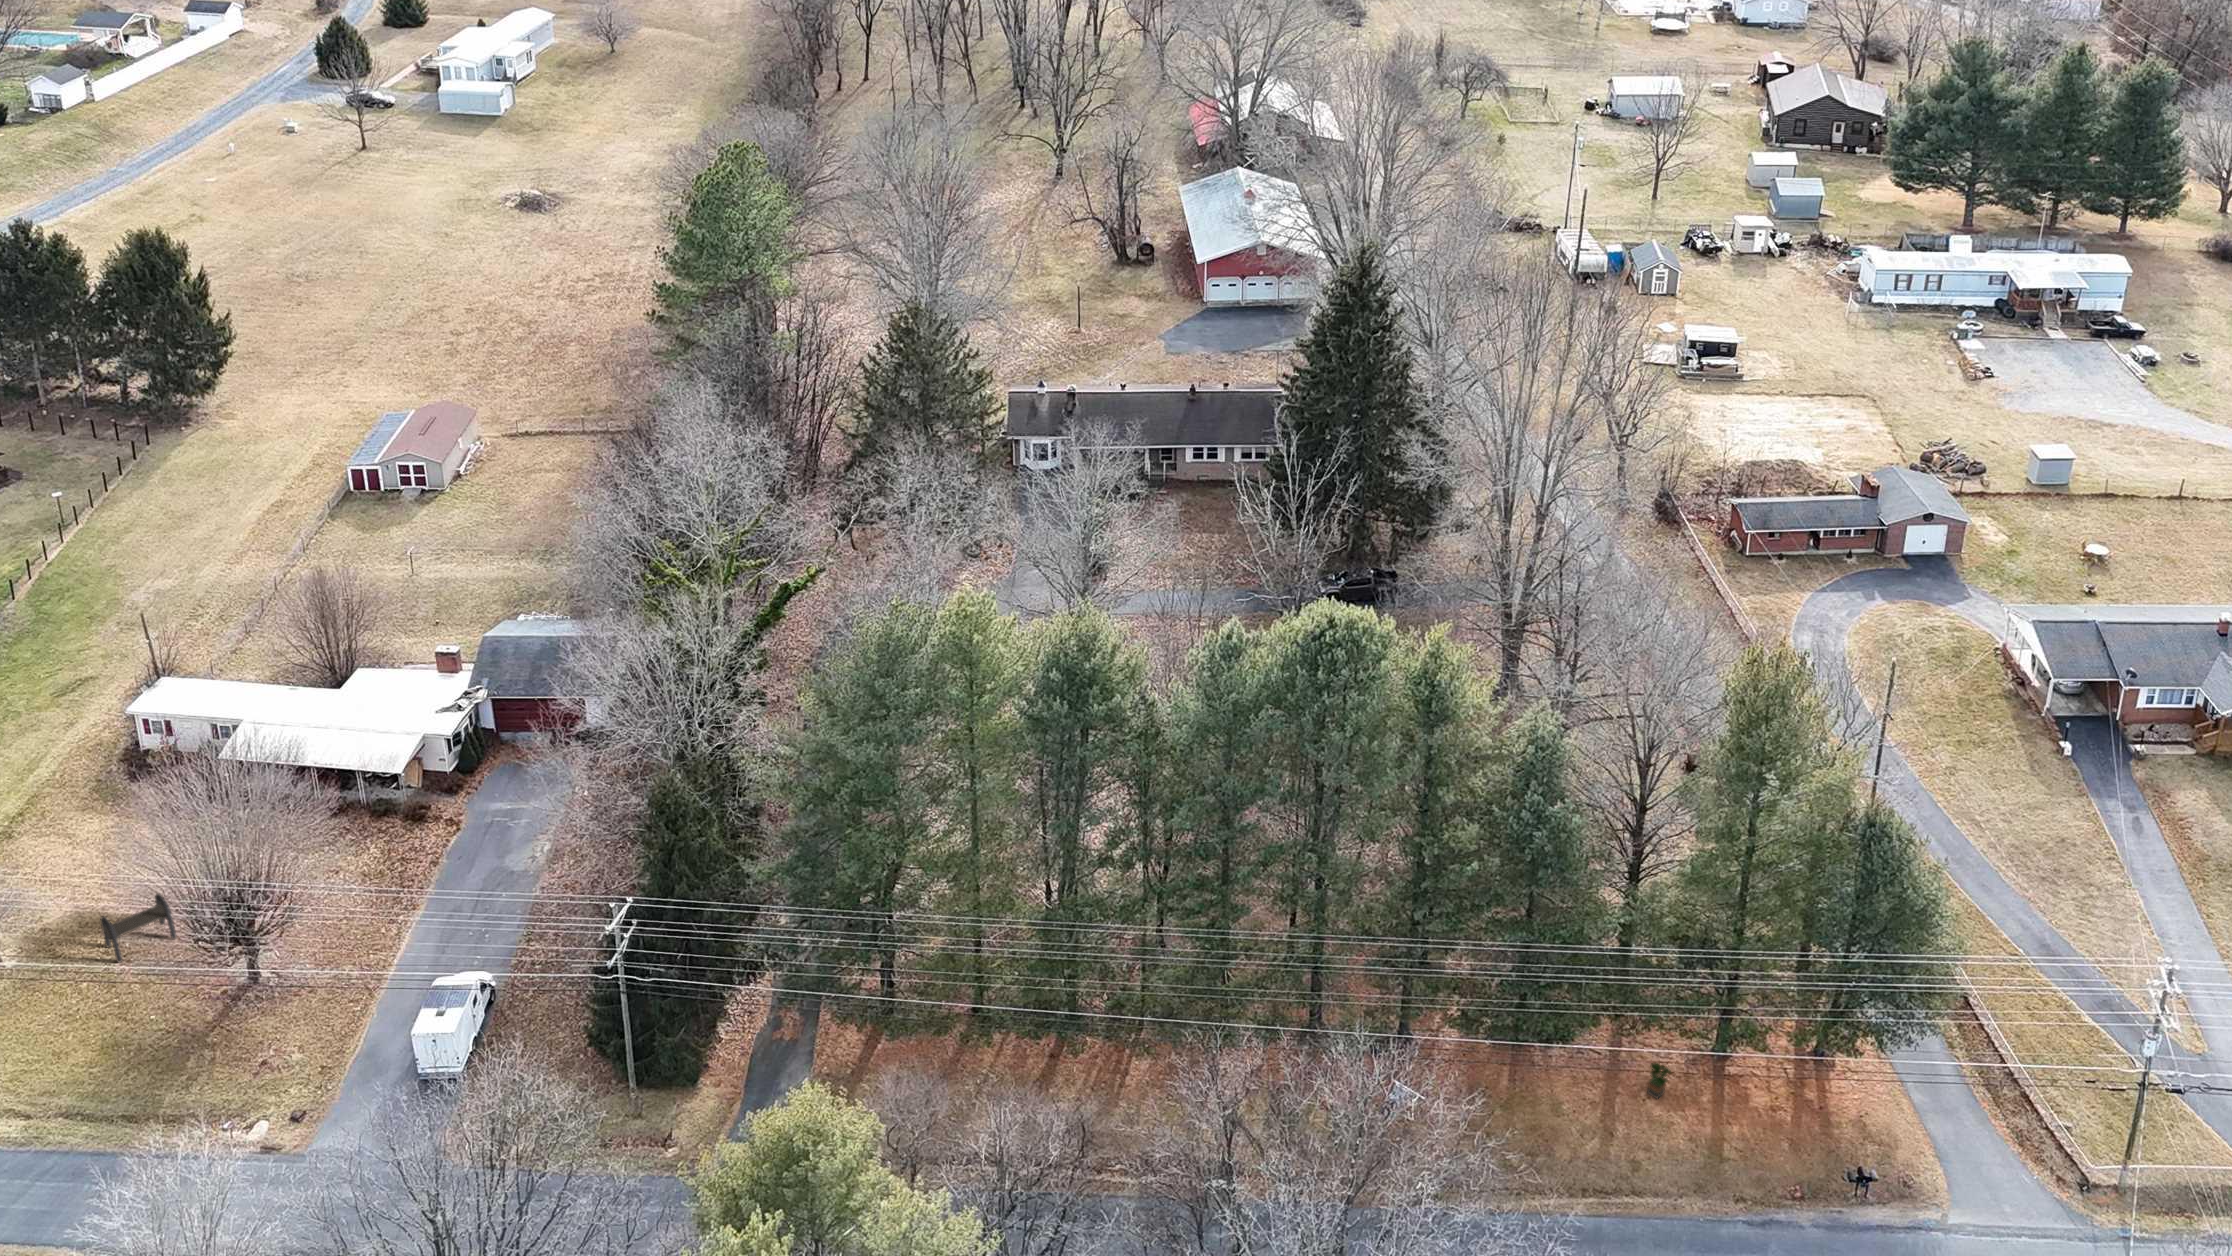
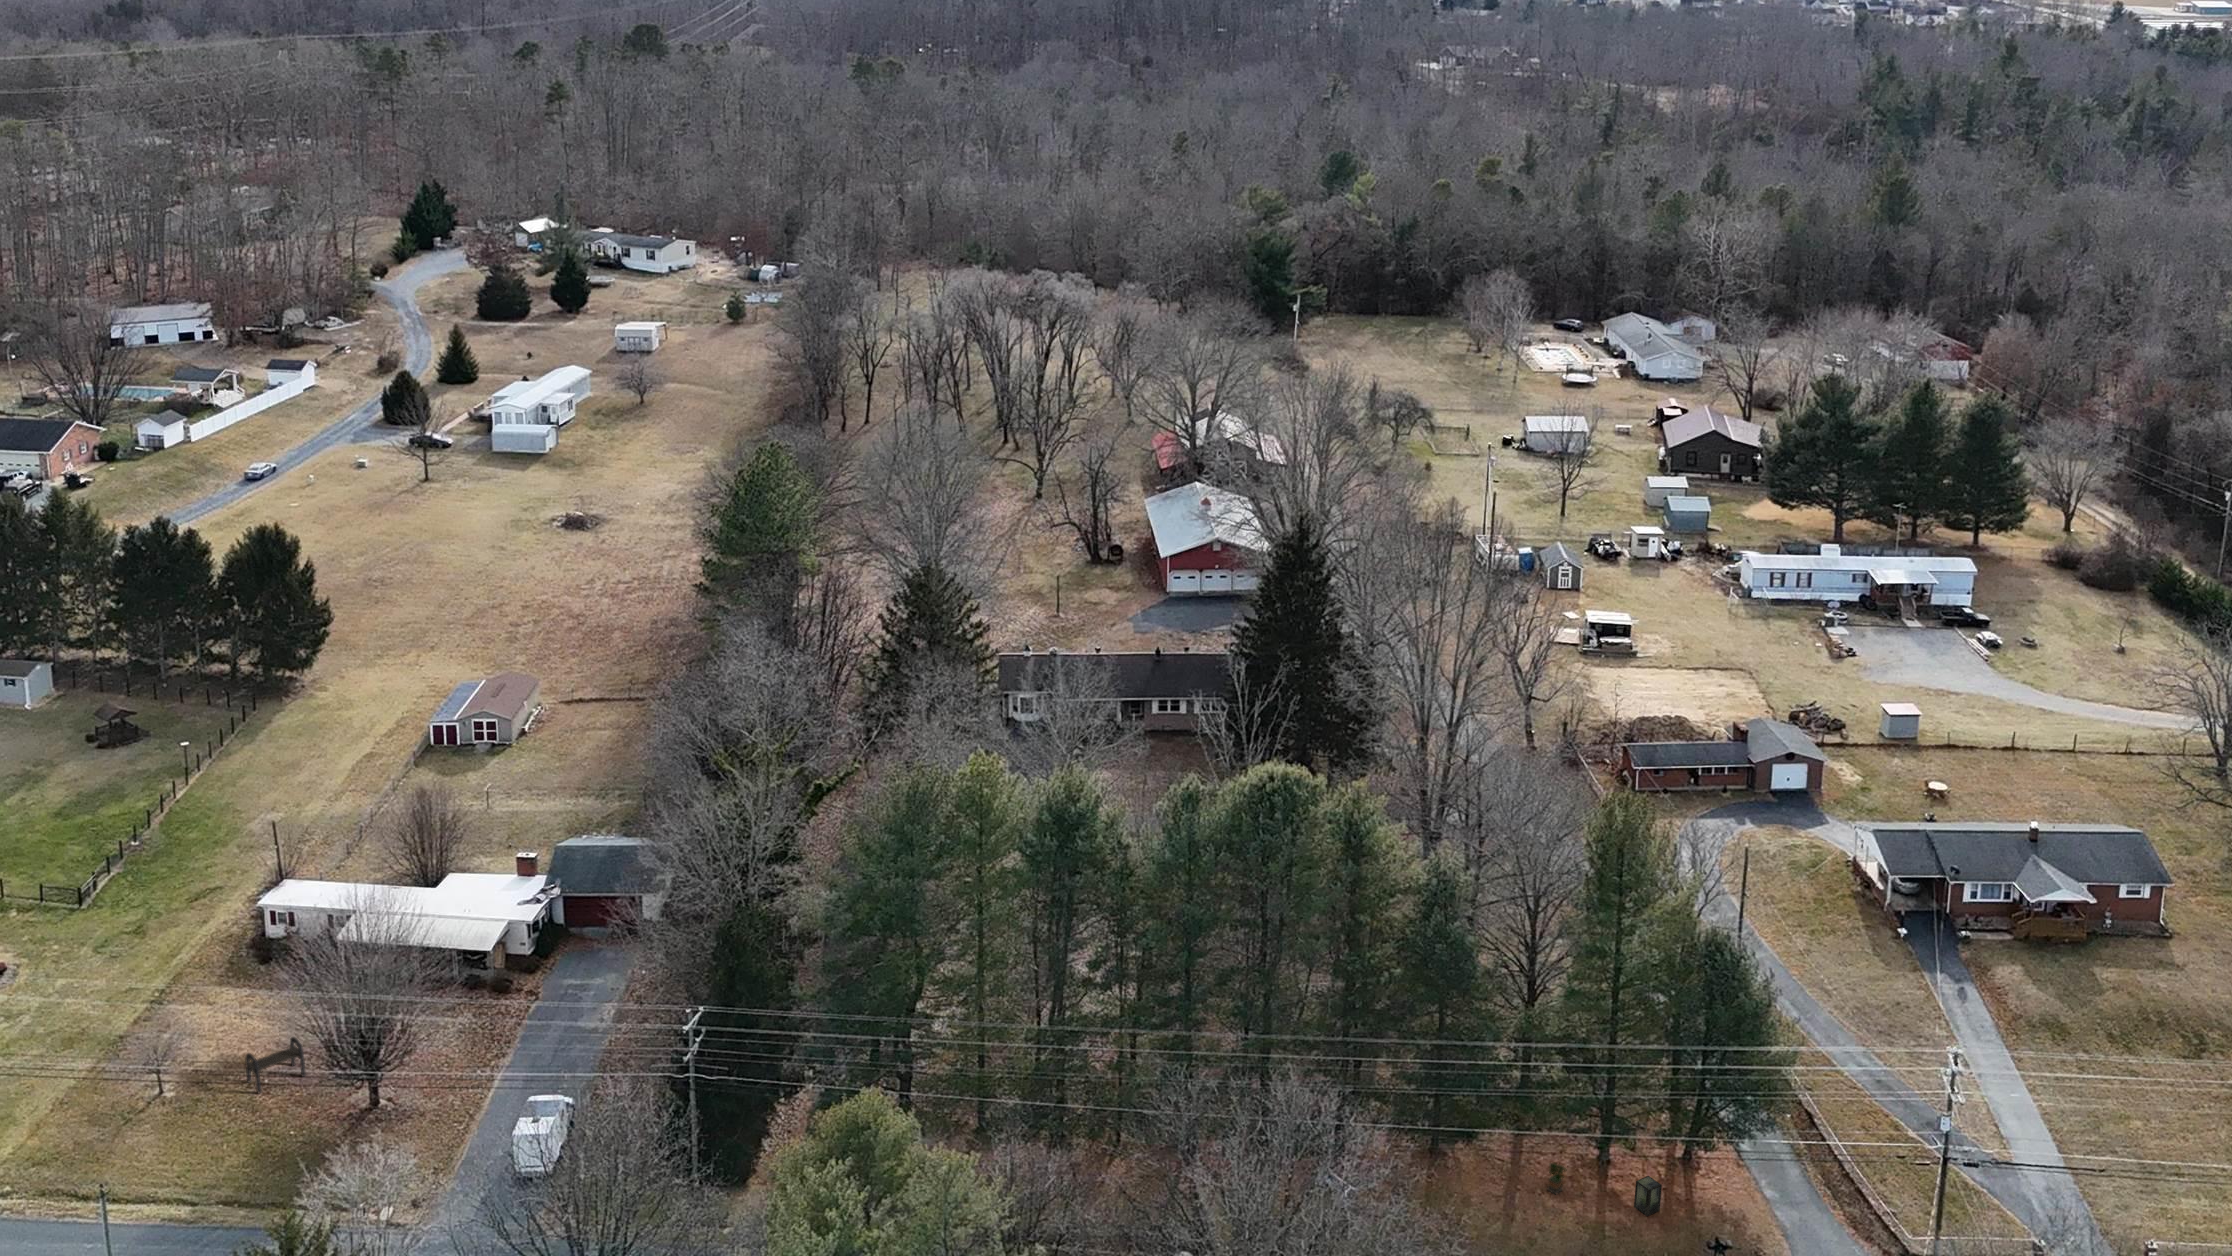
storage box: none [1749,1081,1785,1129] -> present [1634,1176,1662,1216]

